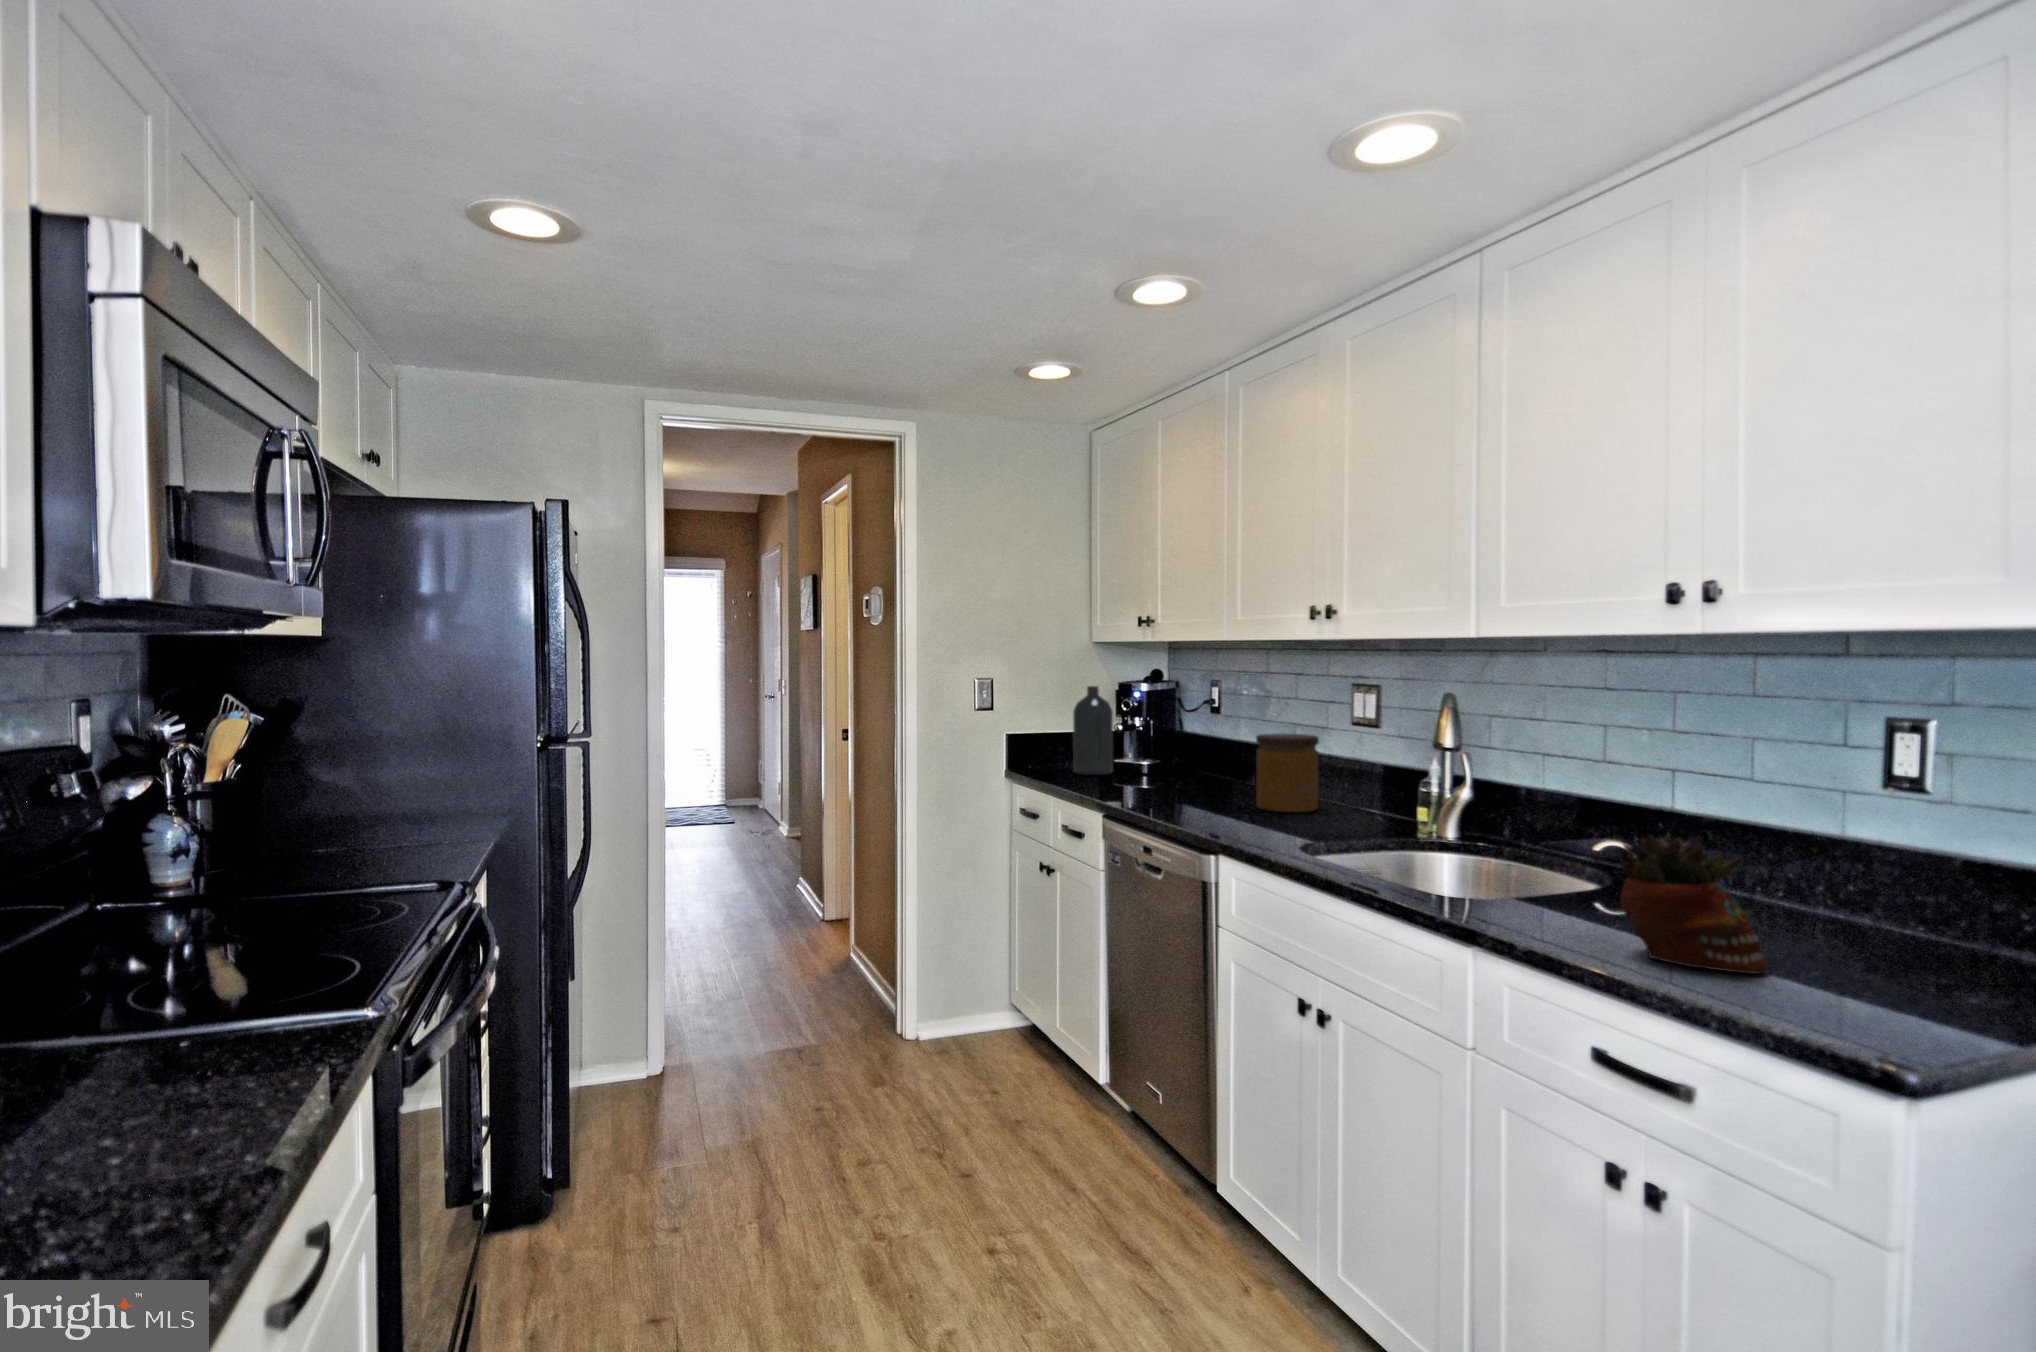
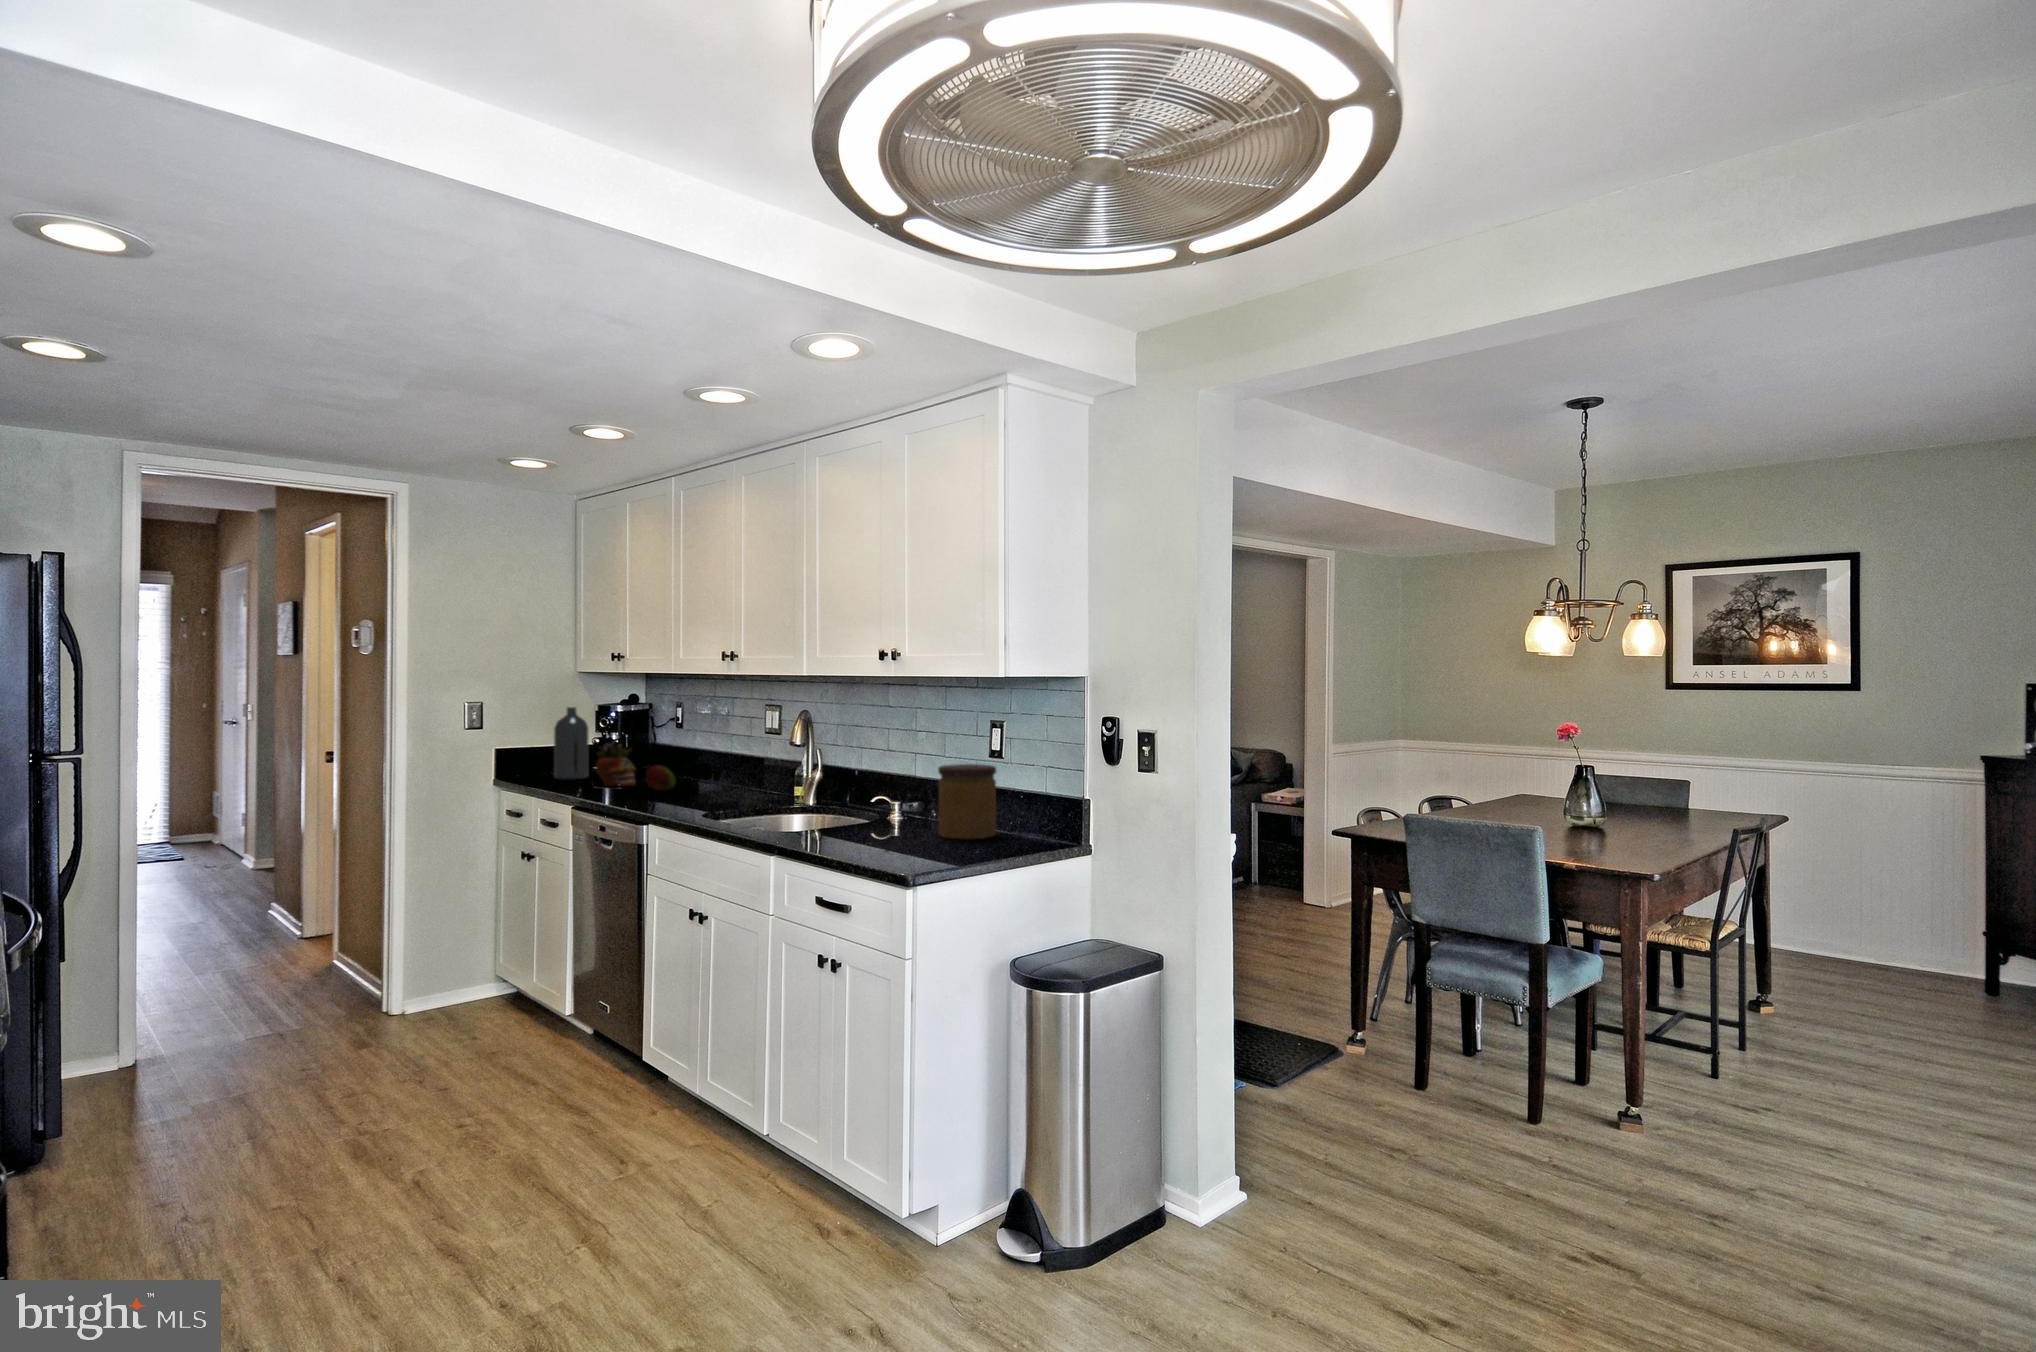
jar: present [1256,734,1319,812] -> present [938,764,996,839]
fruit: none [1193,764,1233,799] -> present [646,765,676,791]
succulent planter: present [1621,833,1767,974] -> present [596,743,636,786]

